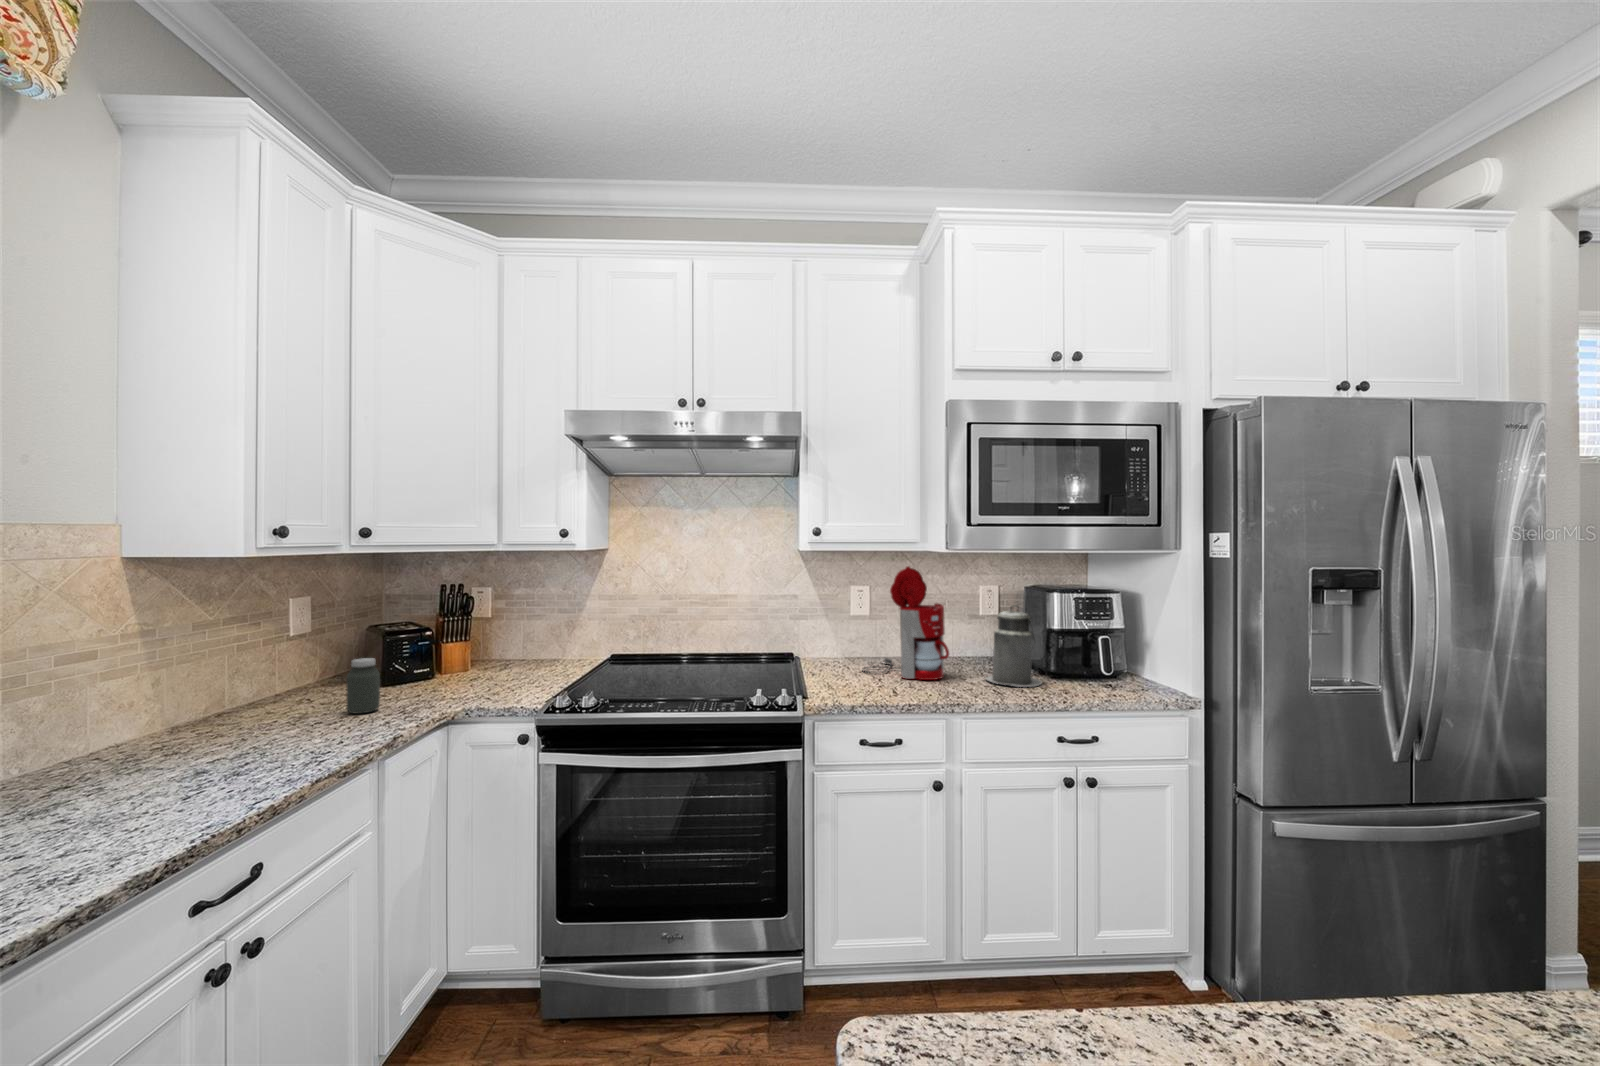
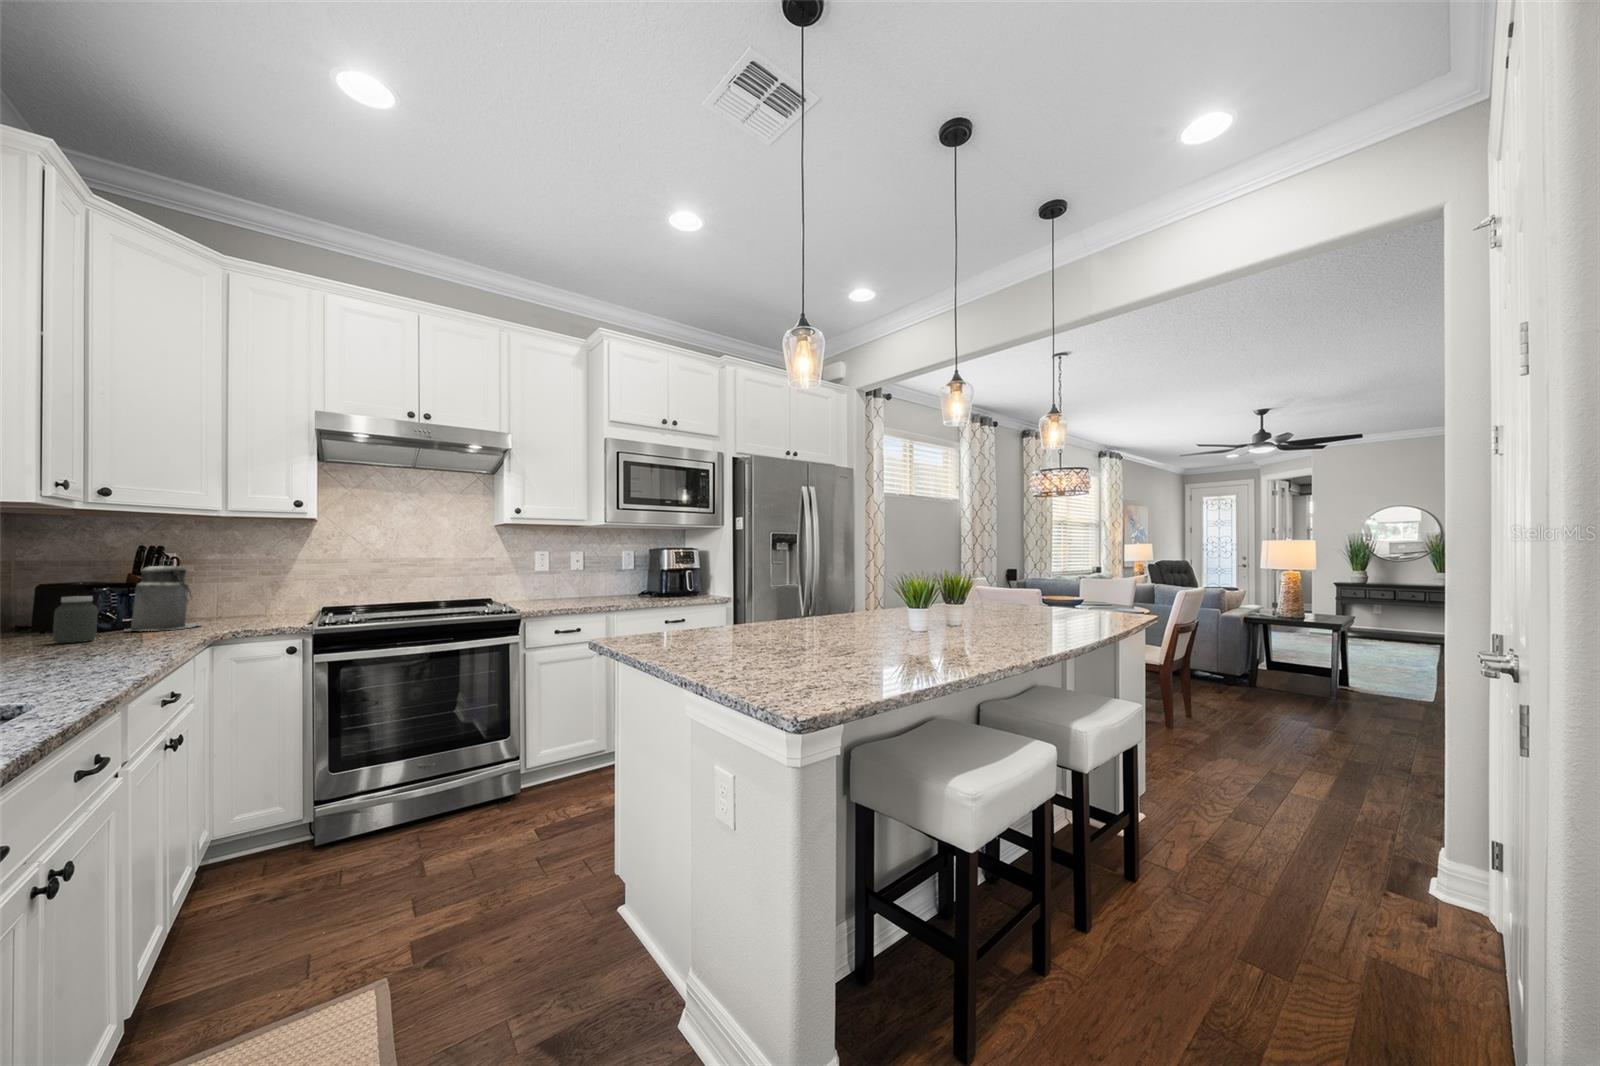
coffee maker: present [863,566,949,680] -> none [548,536,605,601]
canister: present [986,605,1042,687] -> present [126,560,199,631]

